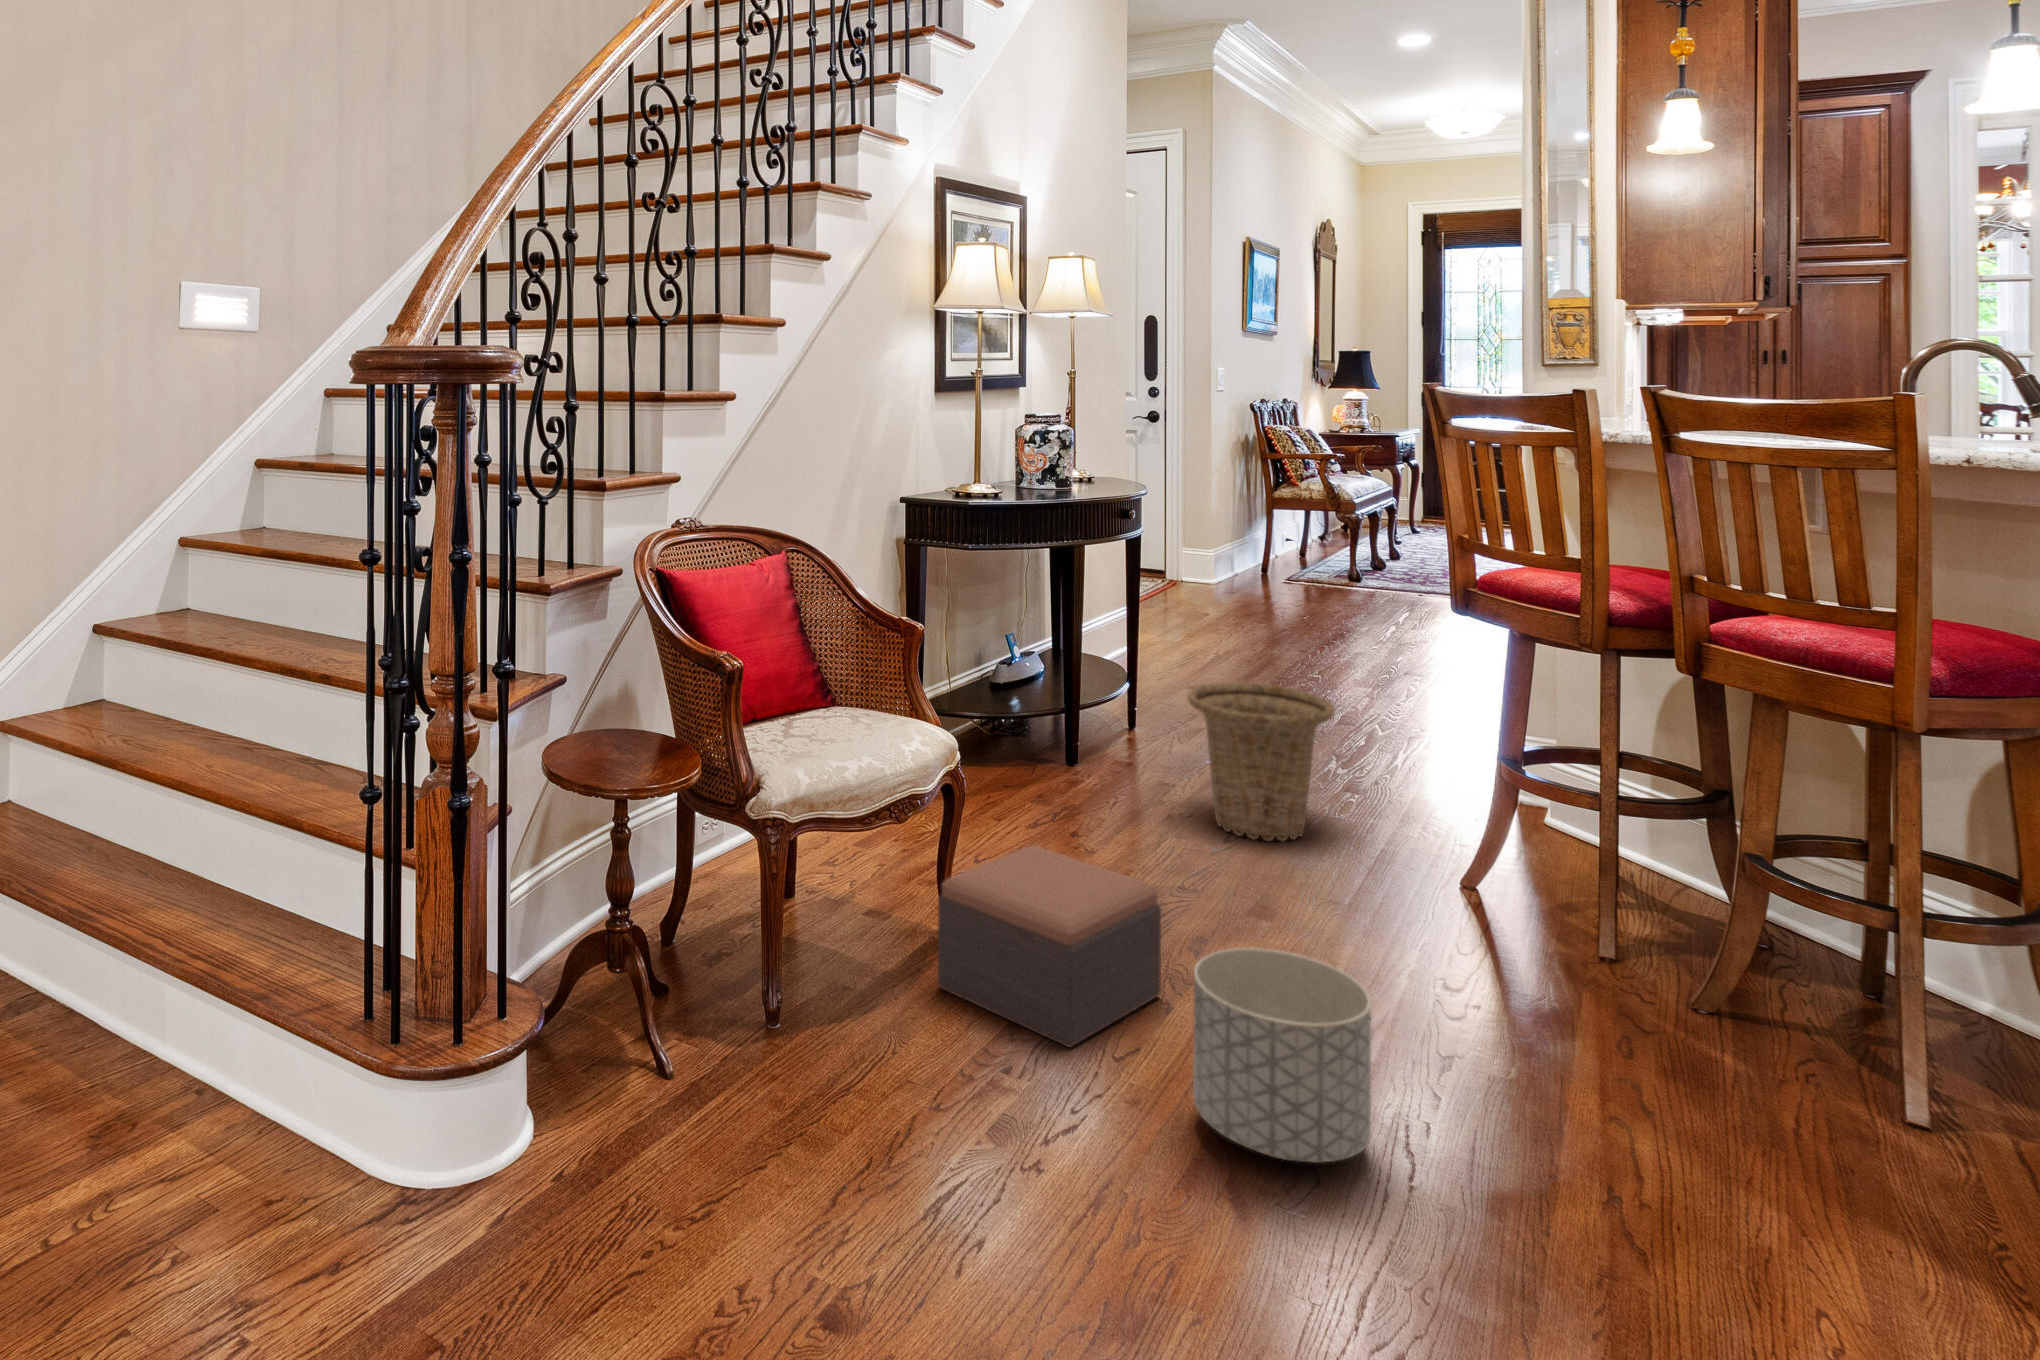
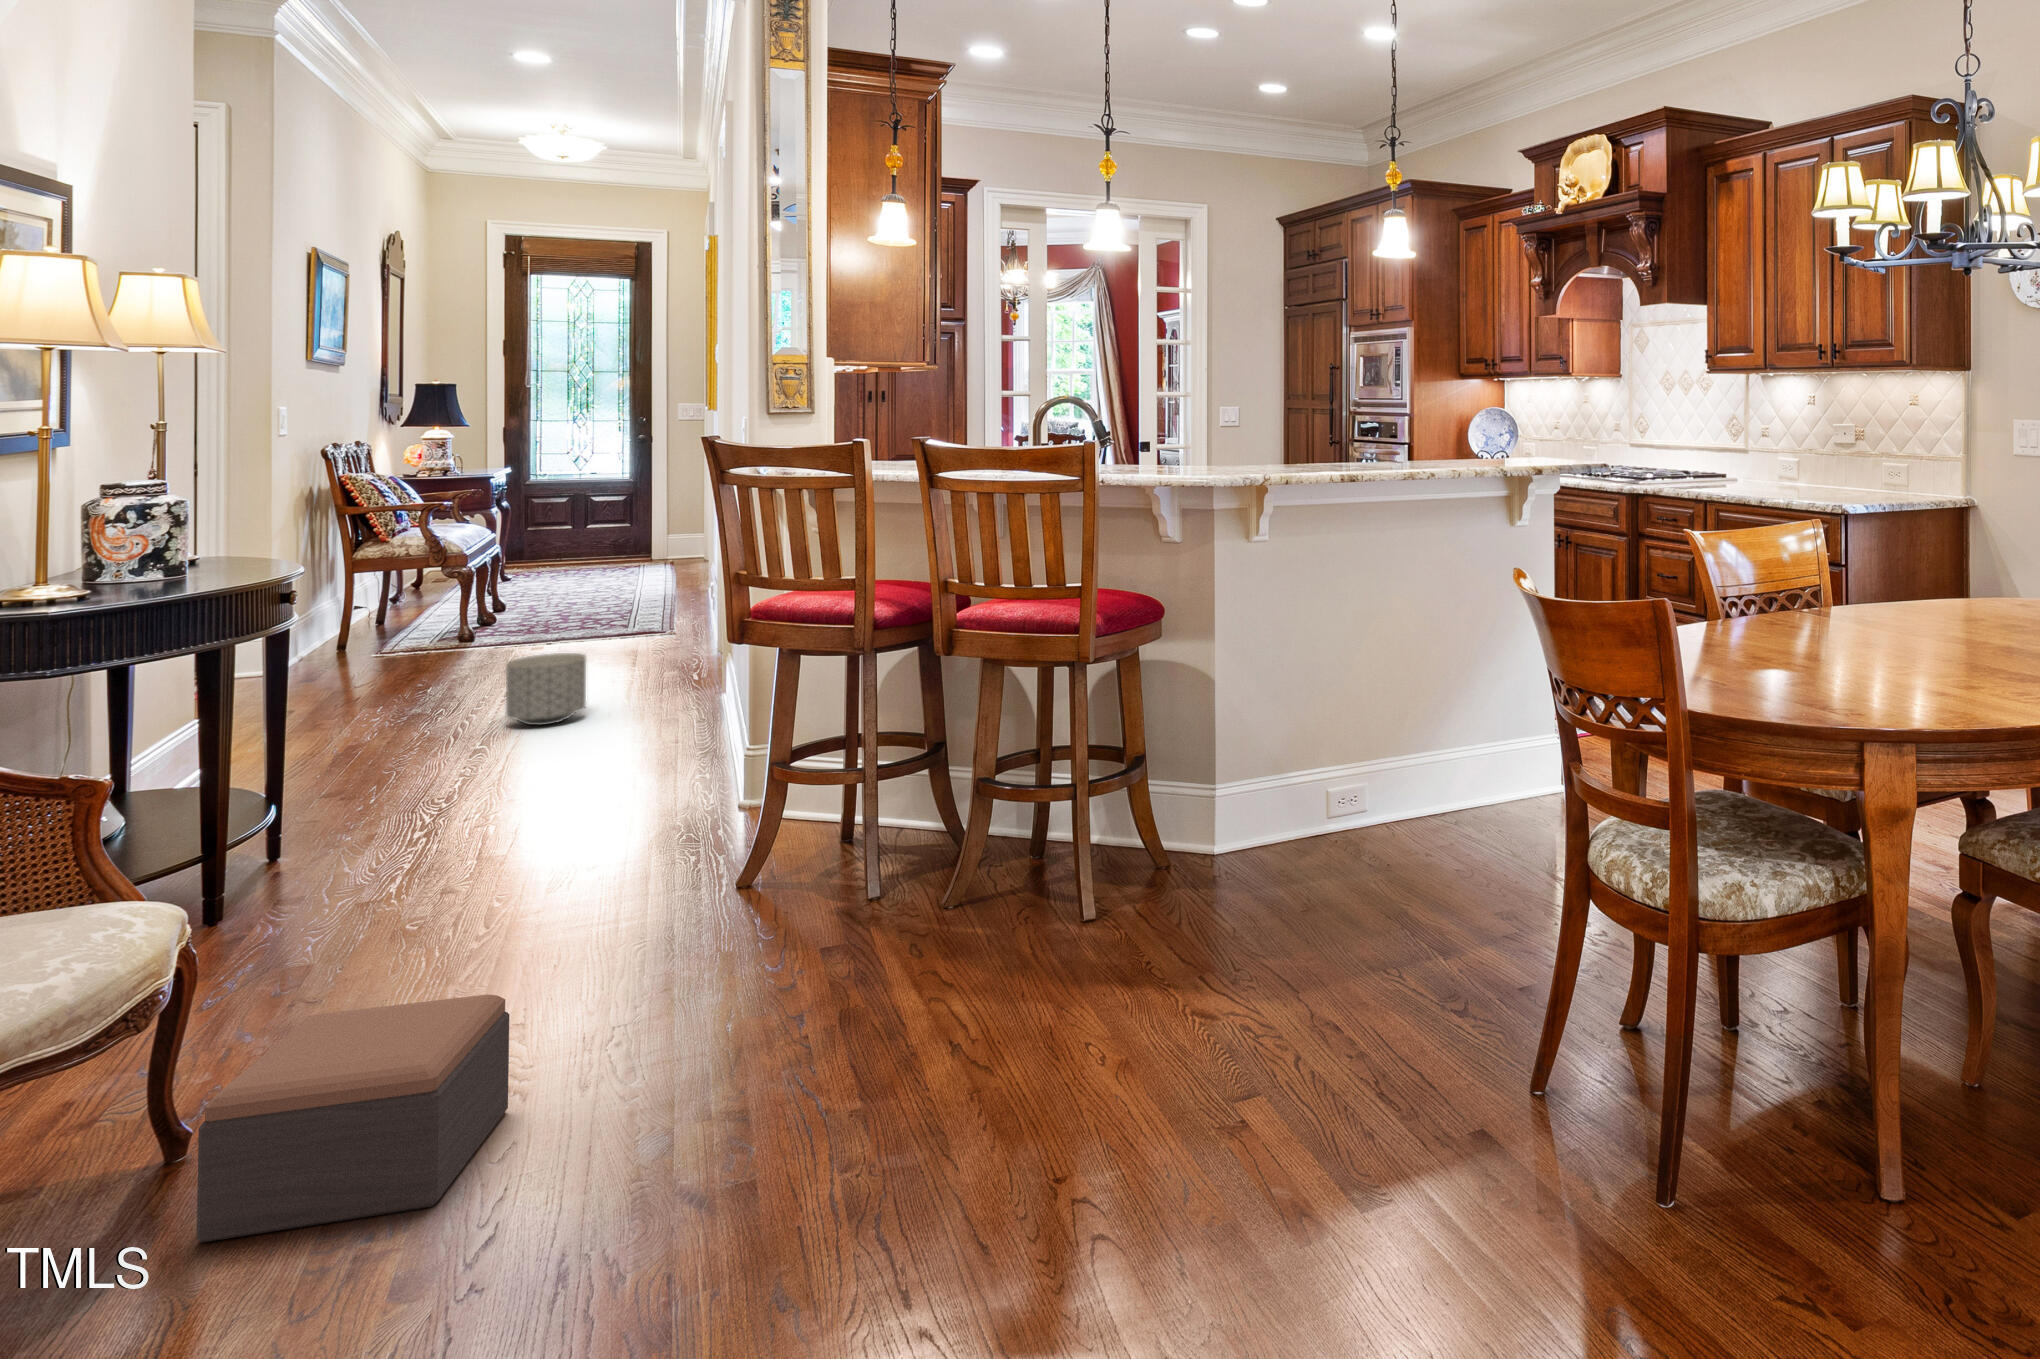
basket: present [1188,683,1334,841] -> none [422,759,602,934]
planter: present [1193,948,1371,1163] -> present [506,653,586,725]

